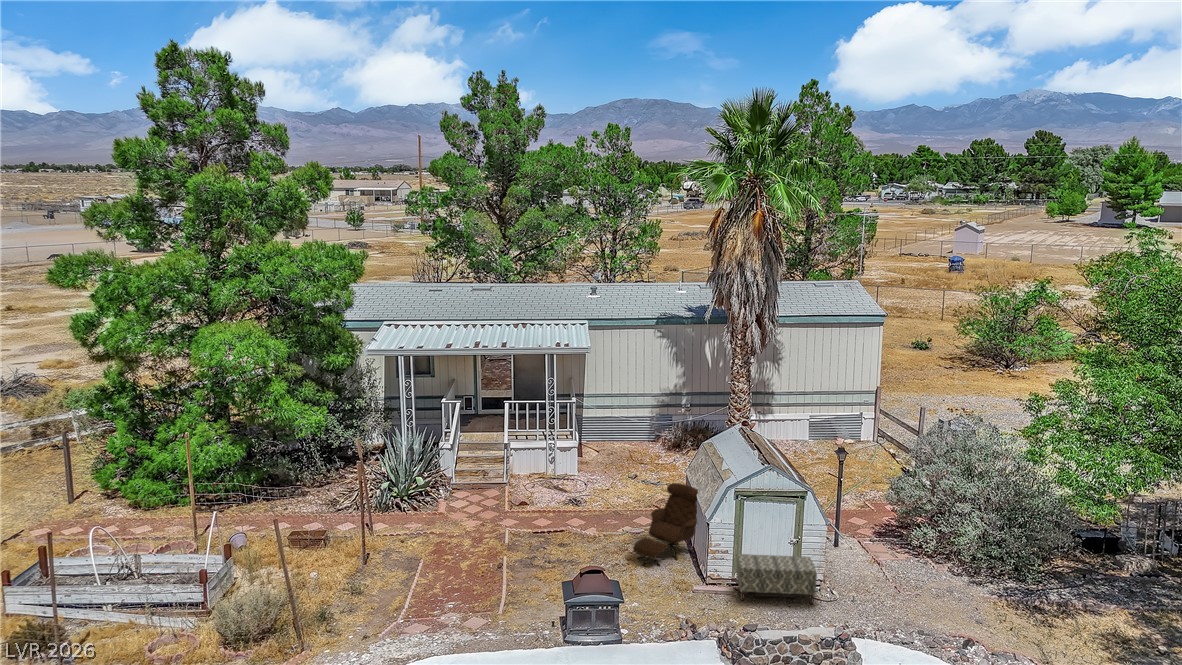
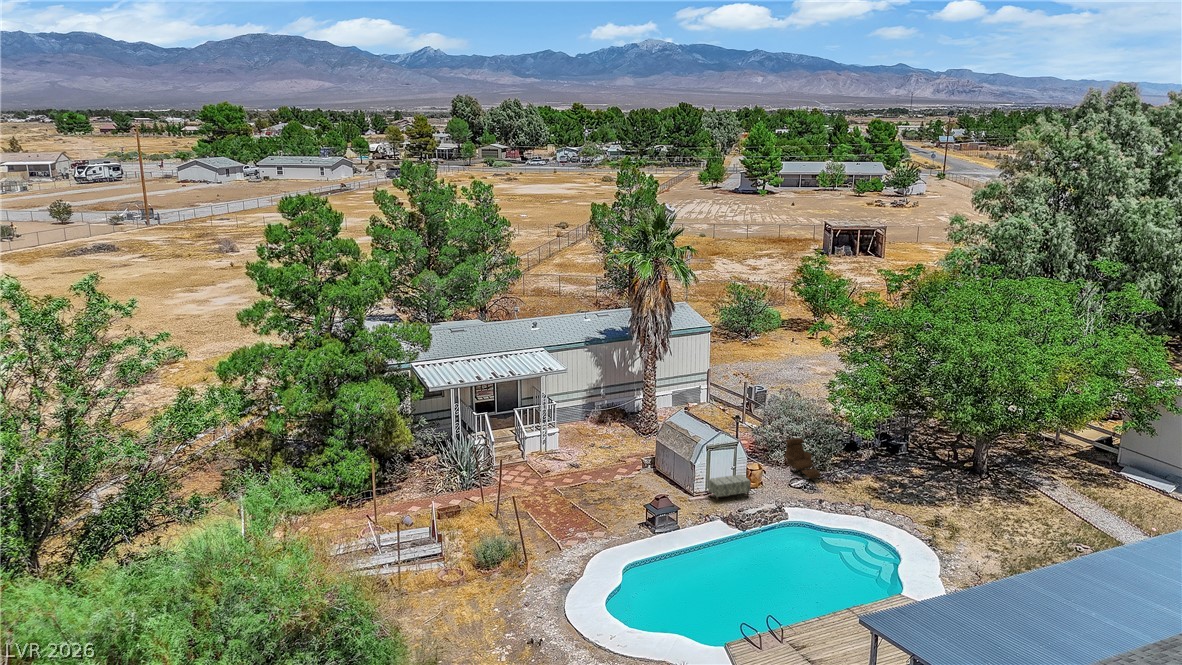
lounge chair: present [633,483,698,565] -> present [785,438,821,480]

